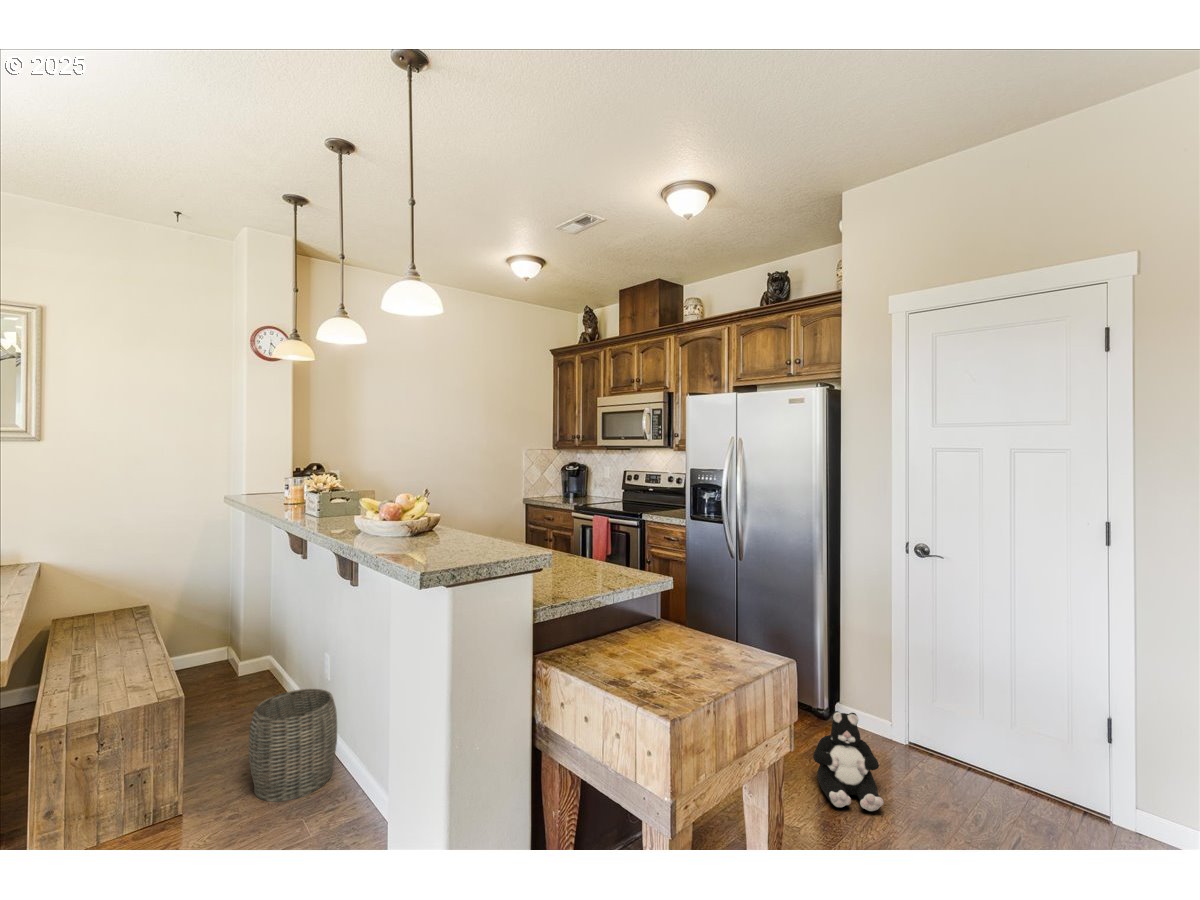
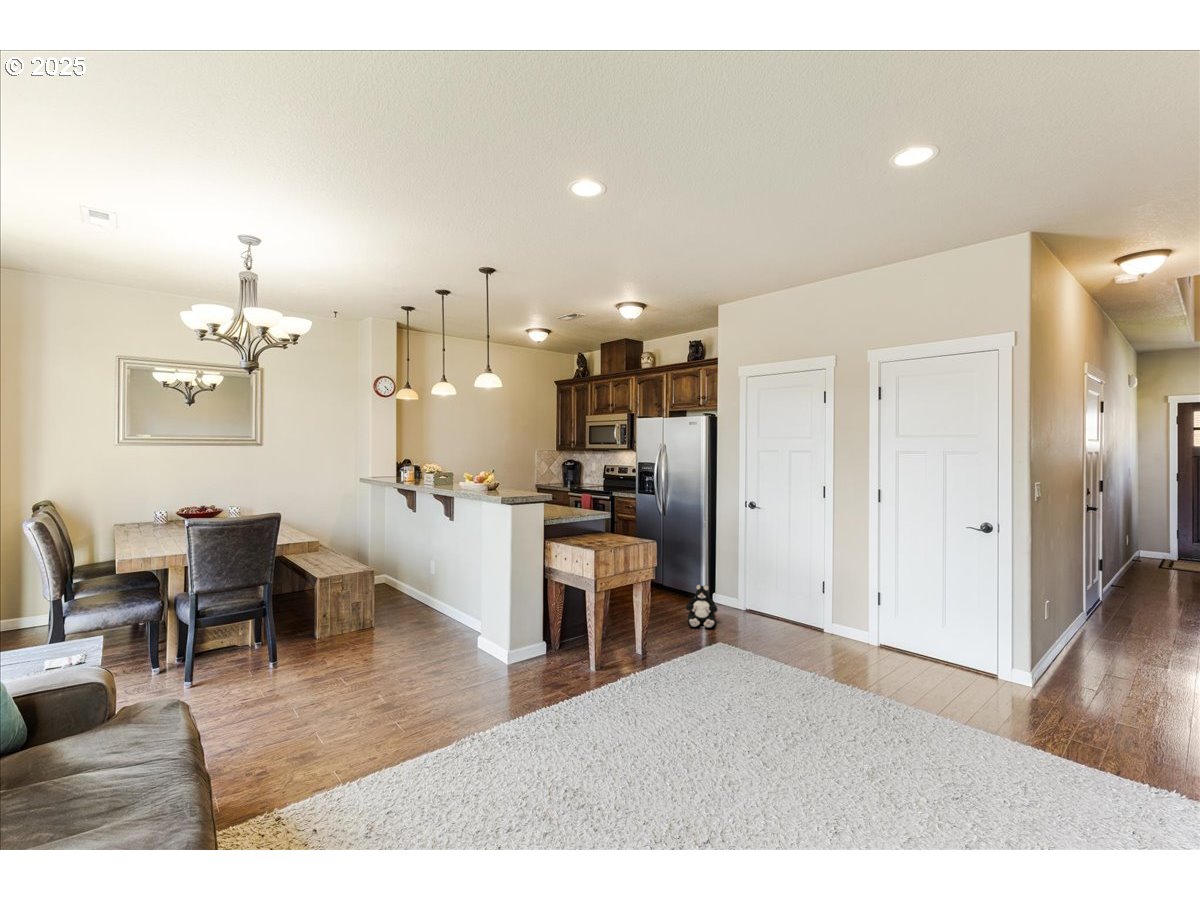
woven basket: present [249,689,337,802] -> none [400,576,442,625]

